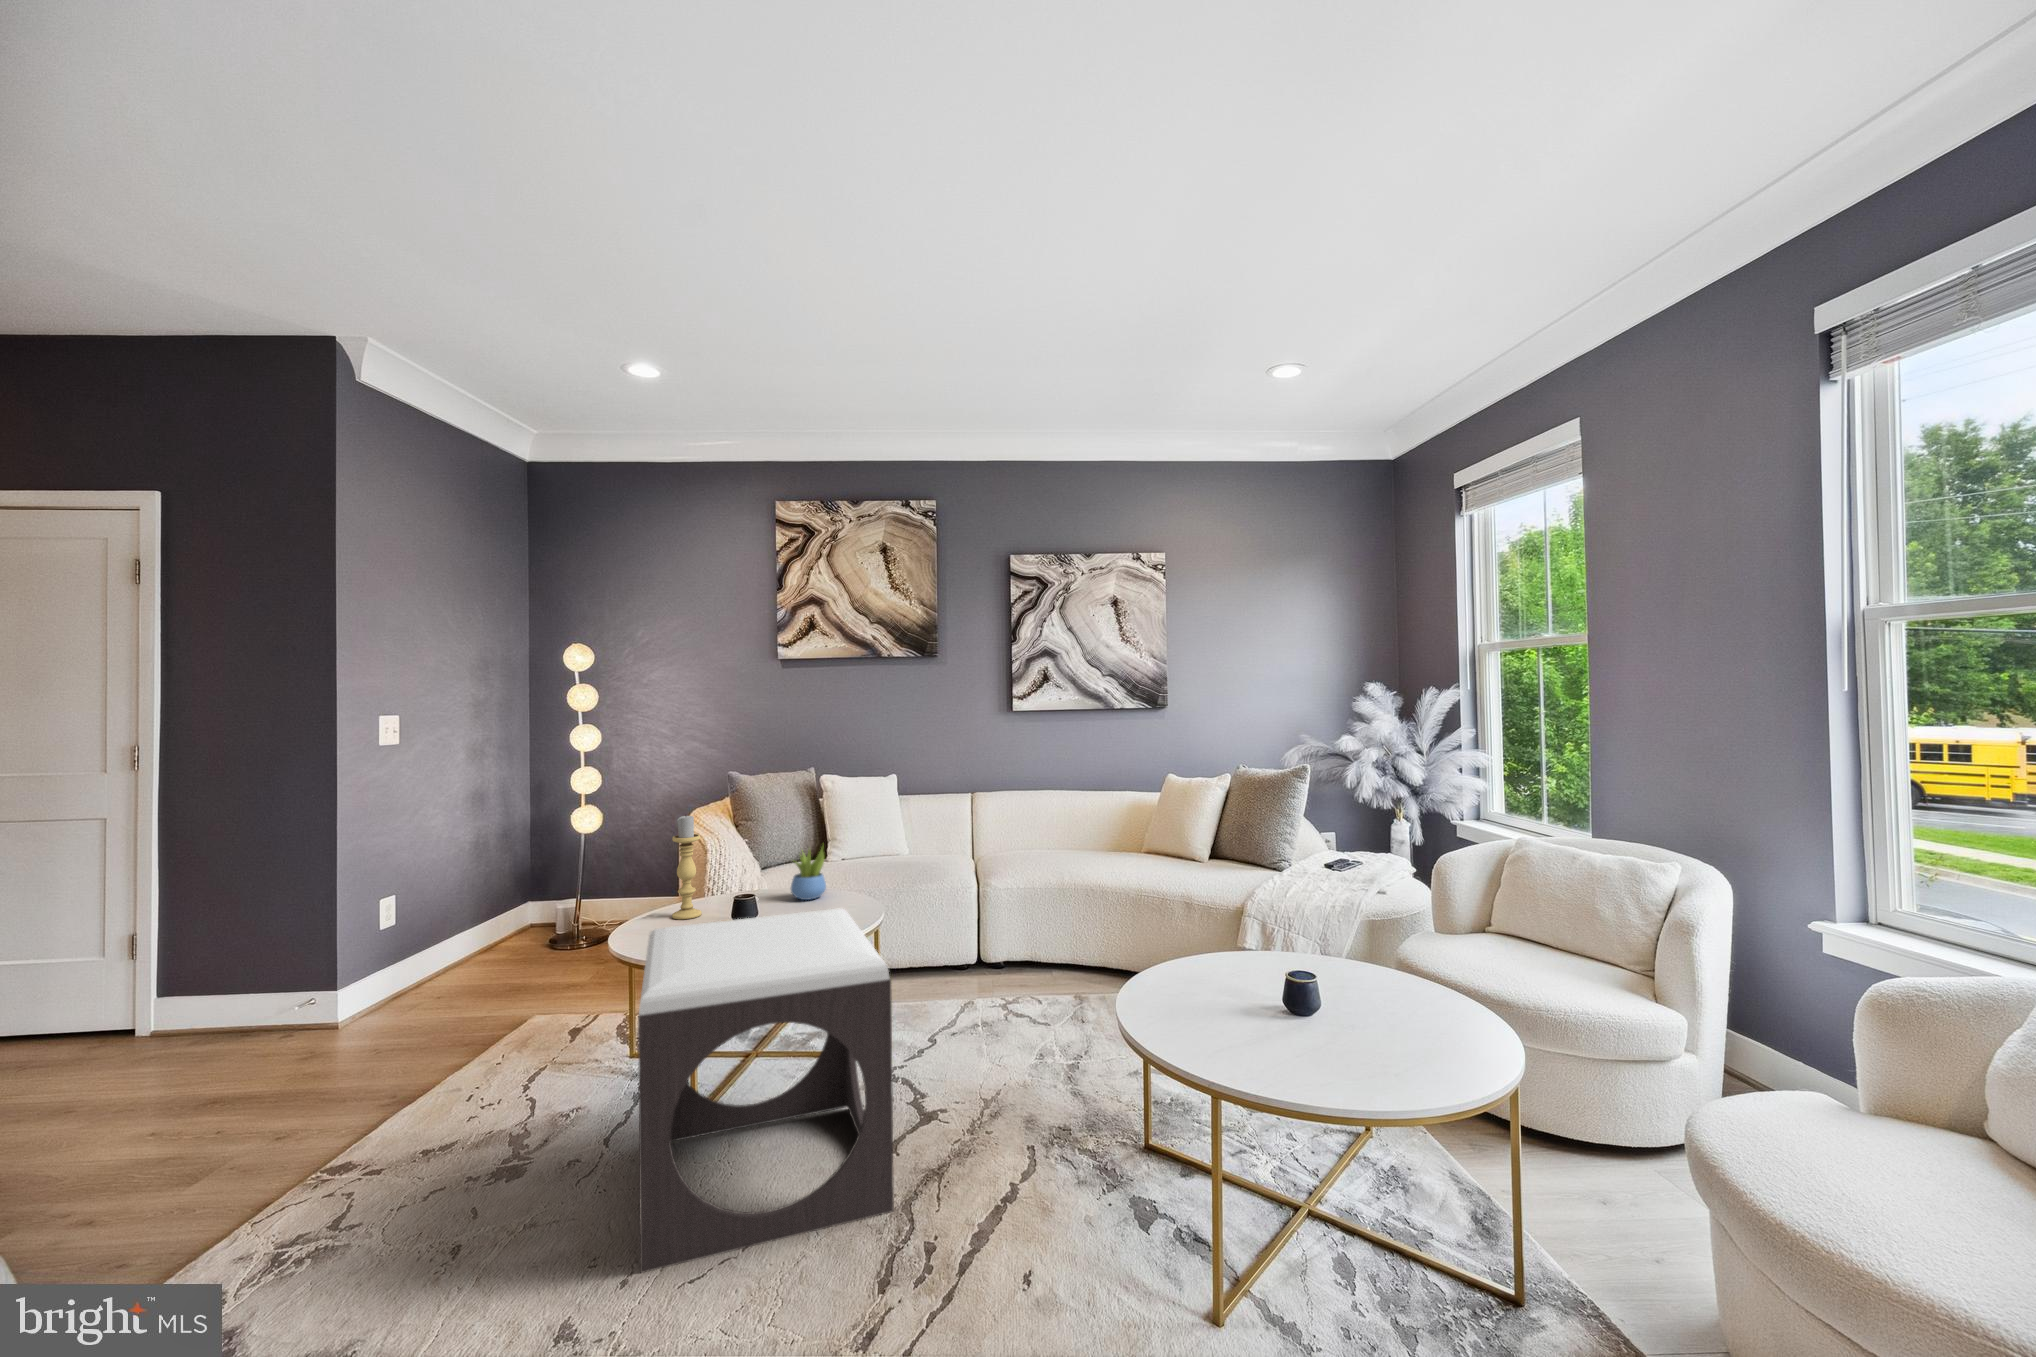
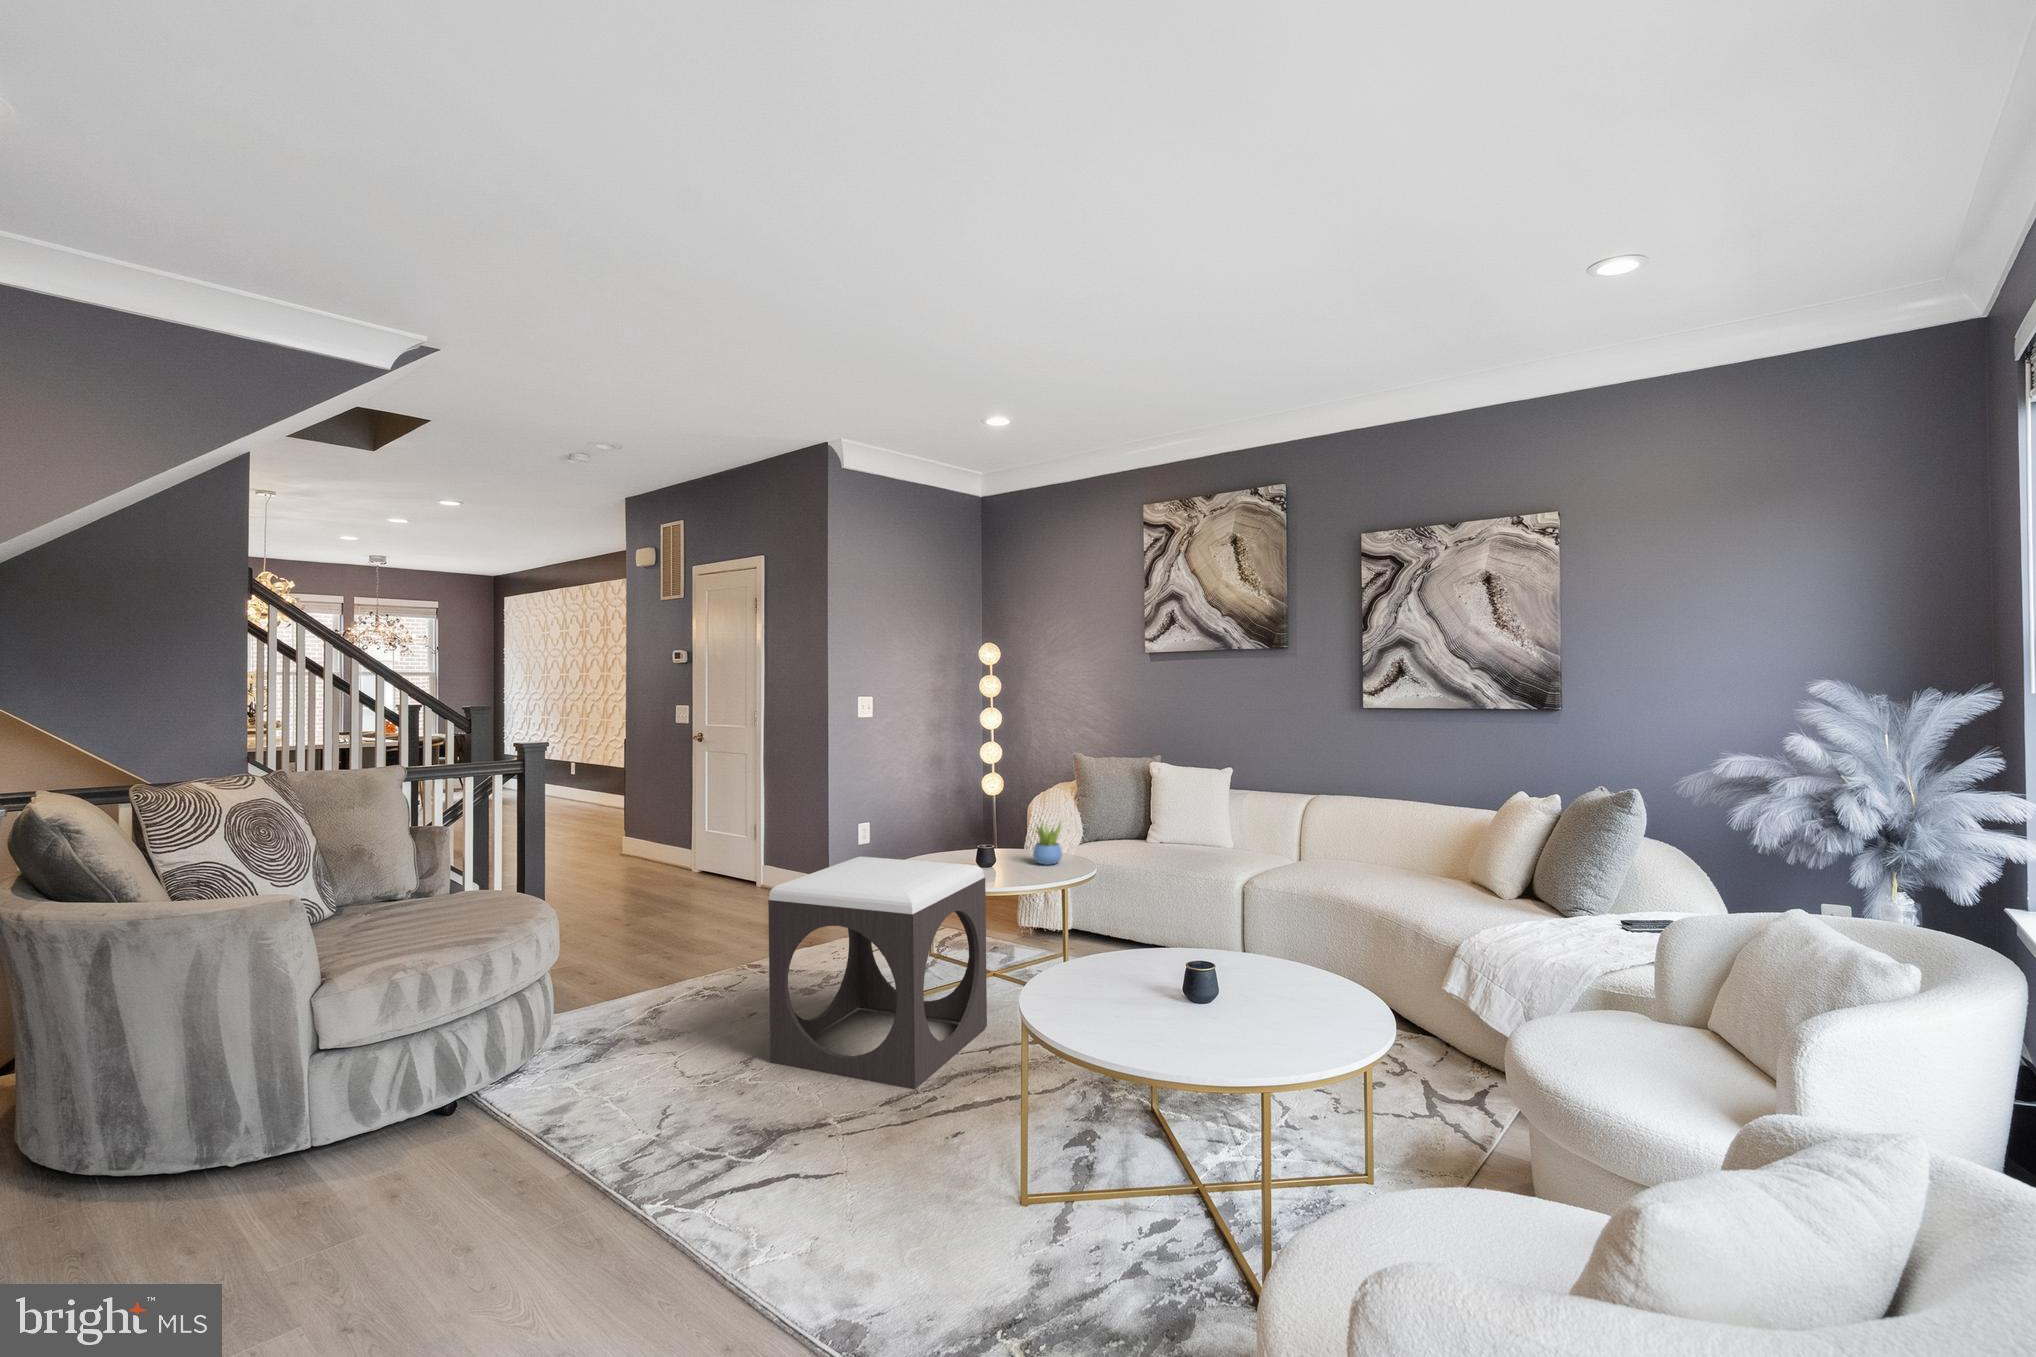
candle holder: present [672,815,702,919] -> none [943,782,964,863]

